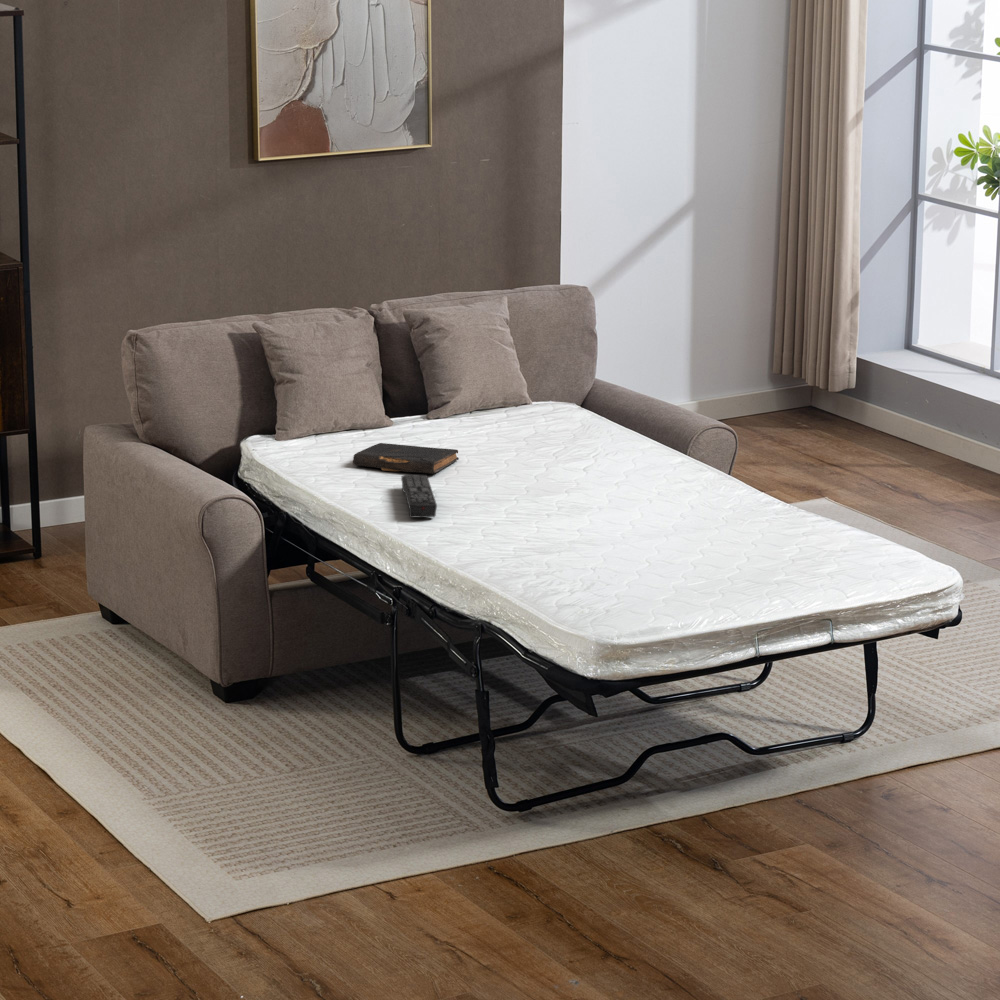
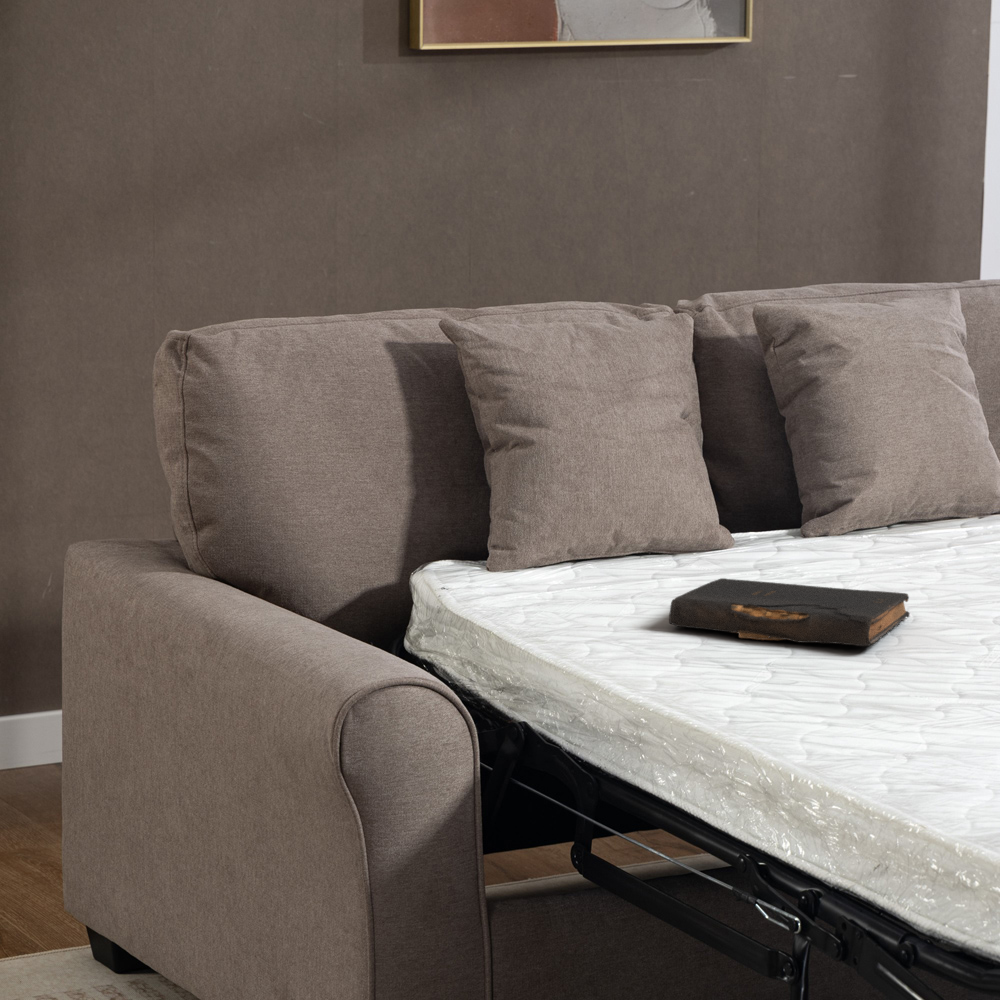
remote control: present [401,475,437,518] -> none [803,647,931,758]

